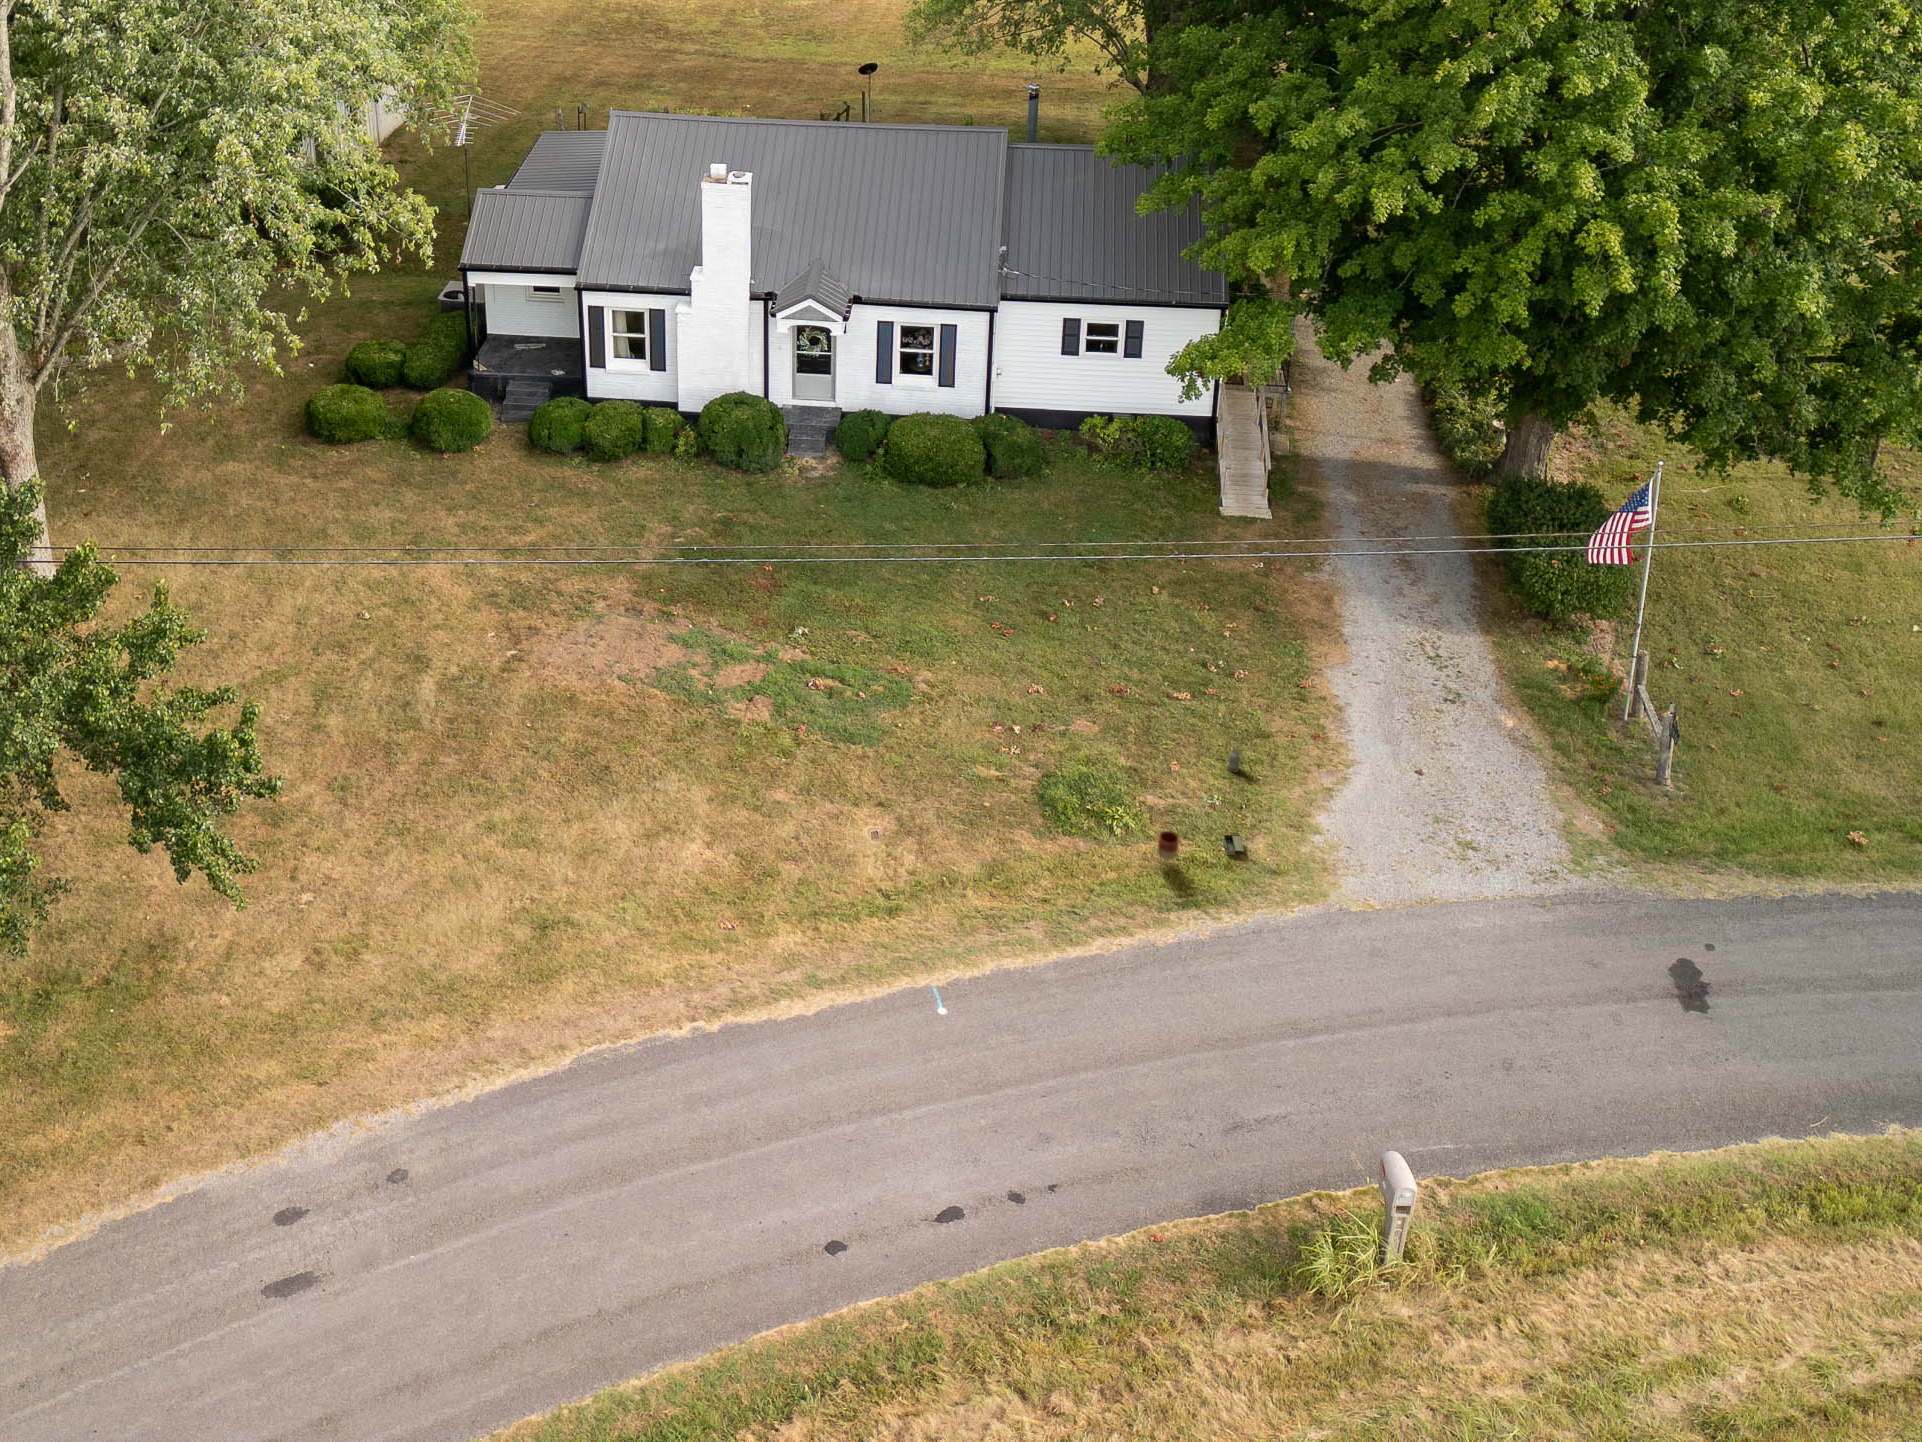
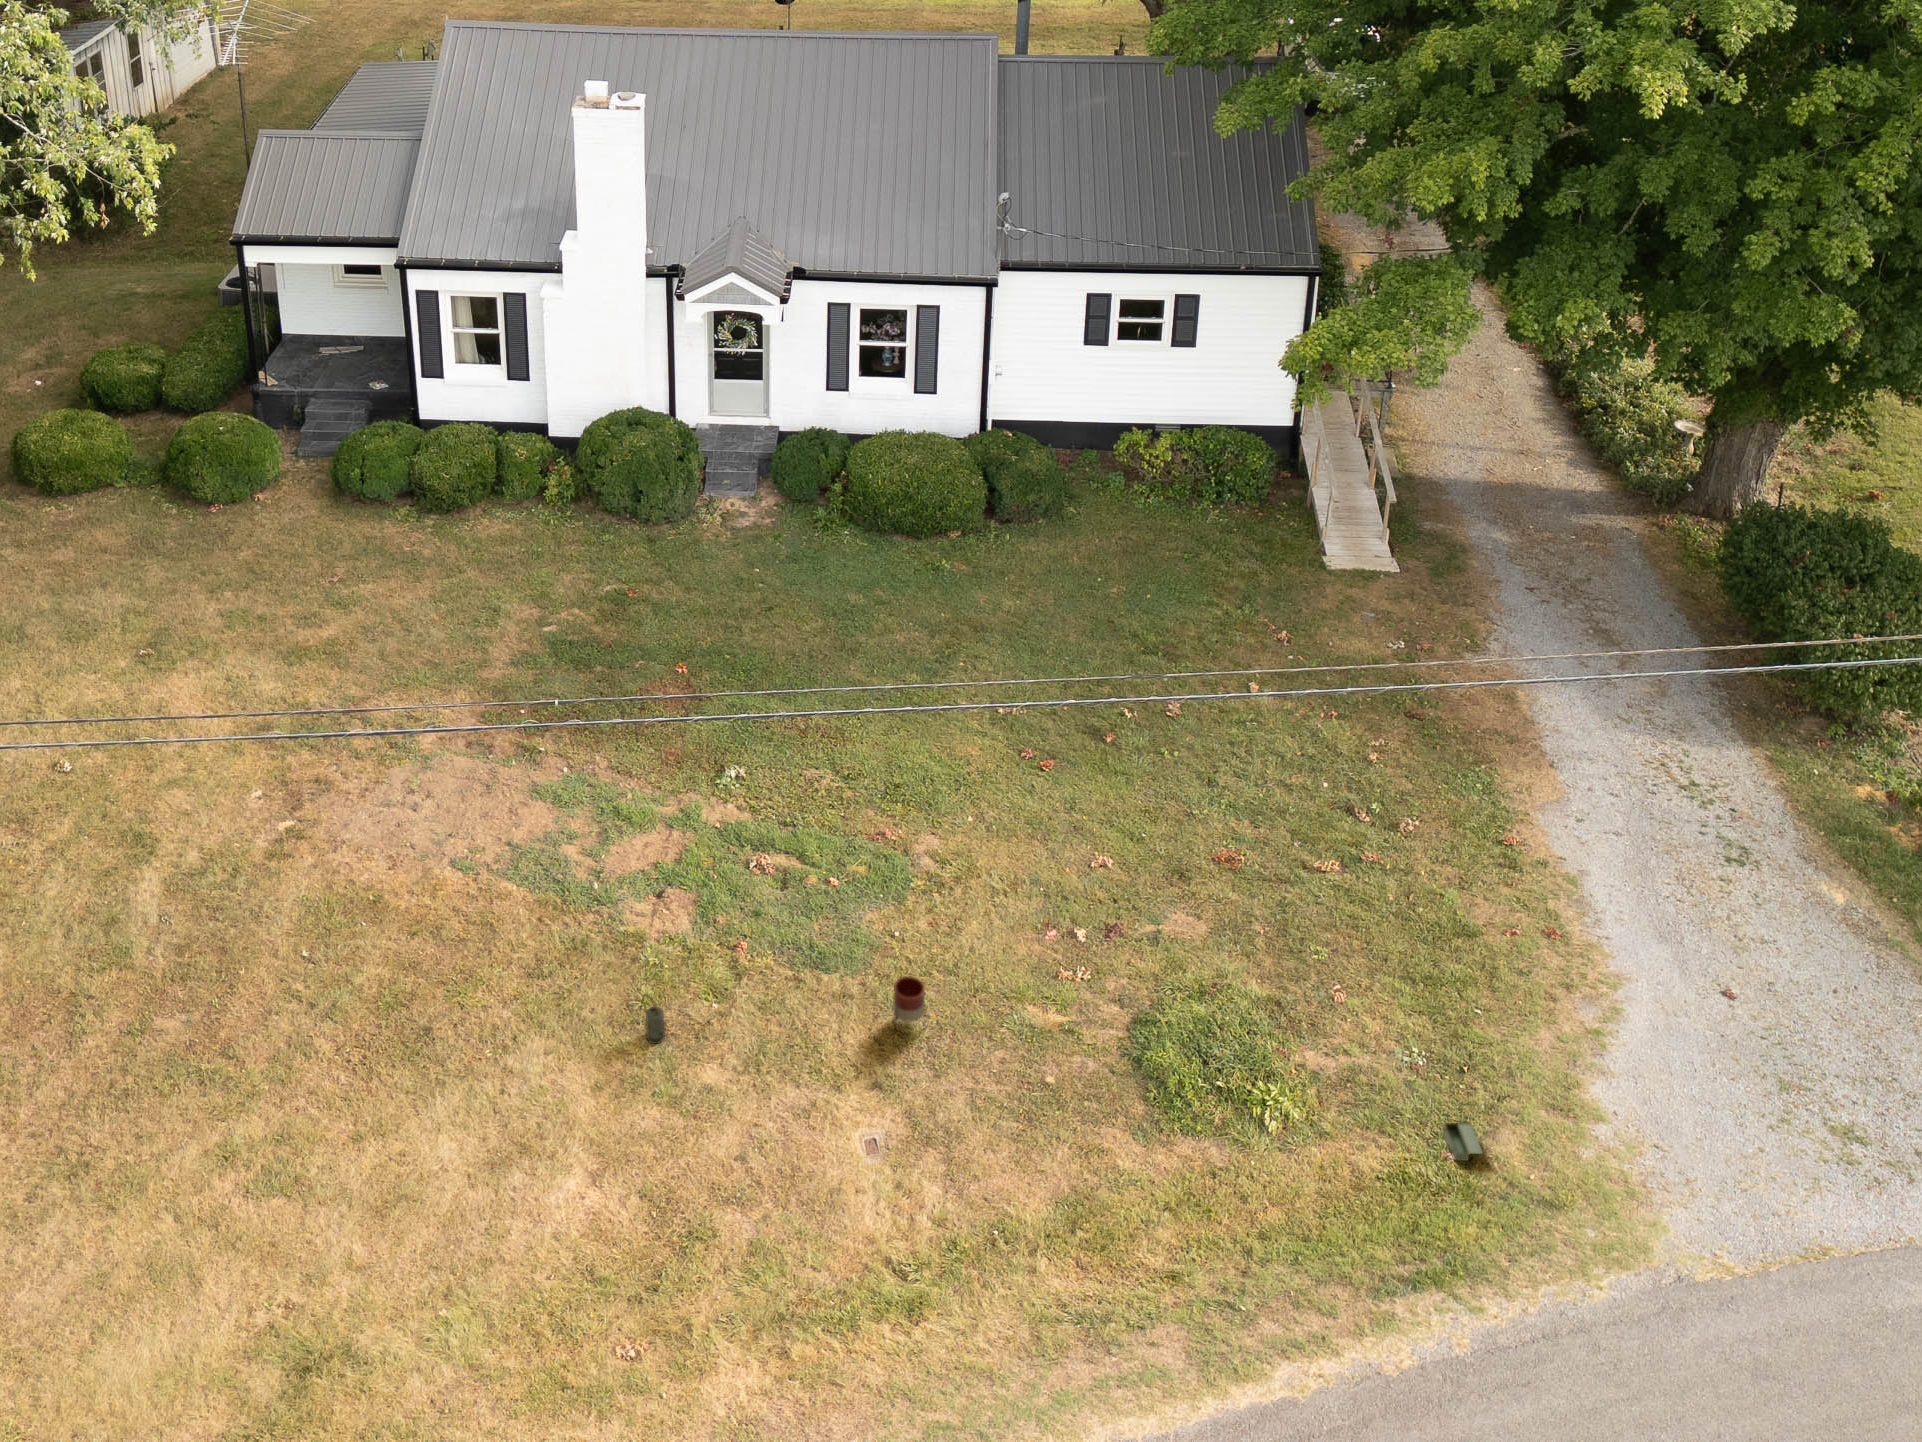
watering can: present [1225,744,1244,773] -> present [642,994,667,1044]
planter: present [1157,831,1179,860] -> present [893,976,925,1027]

